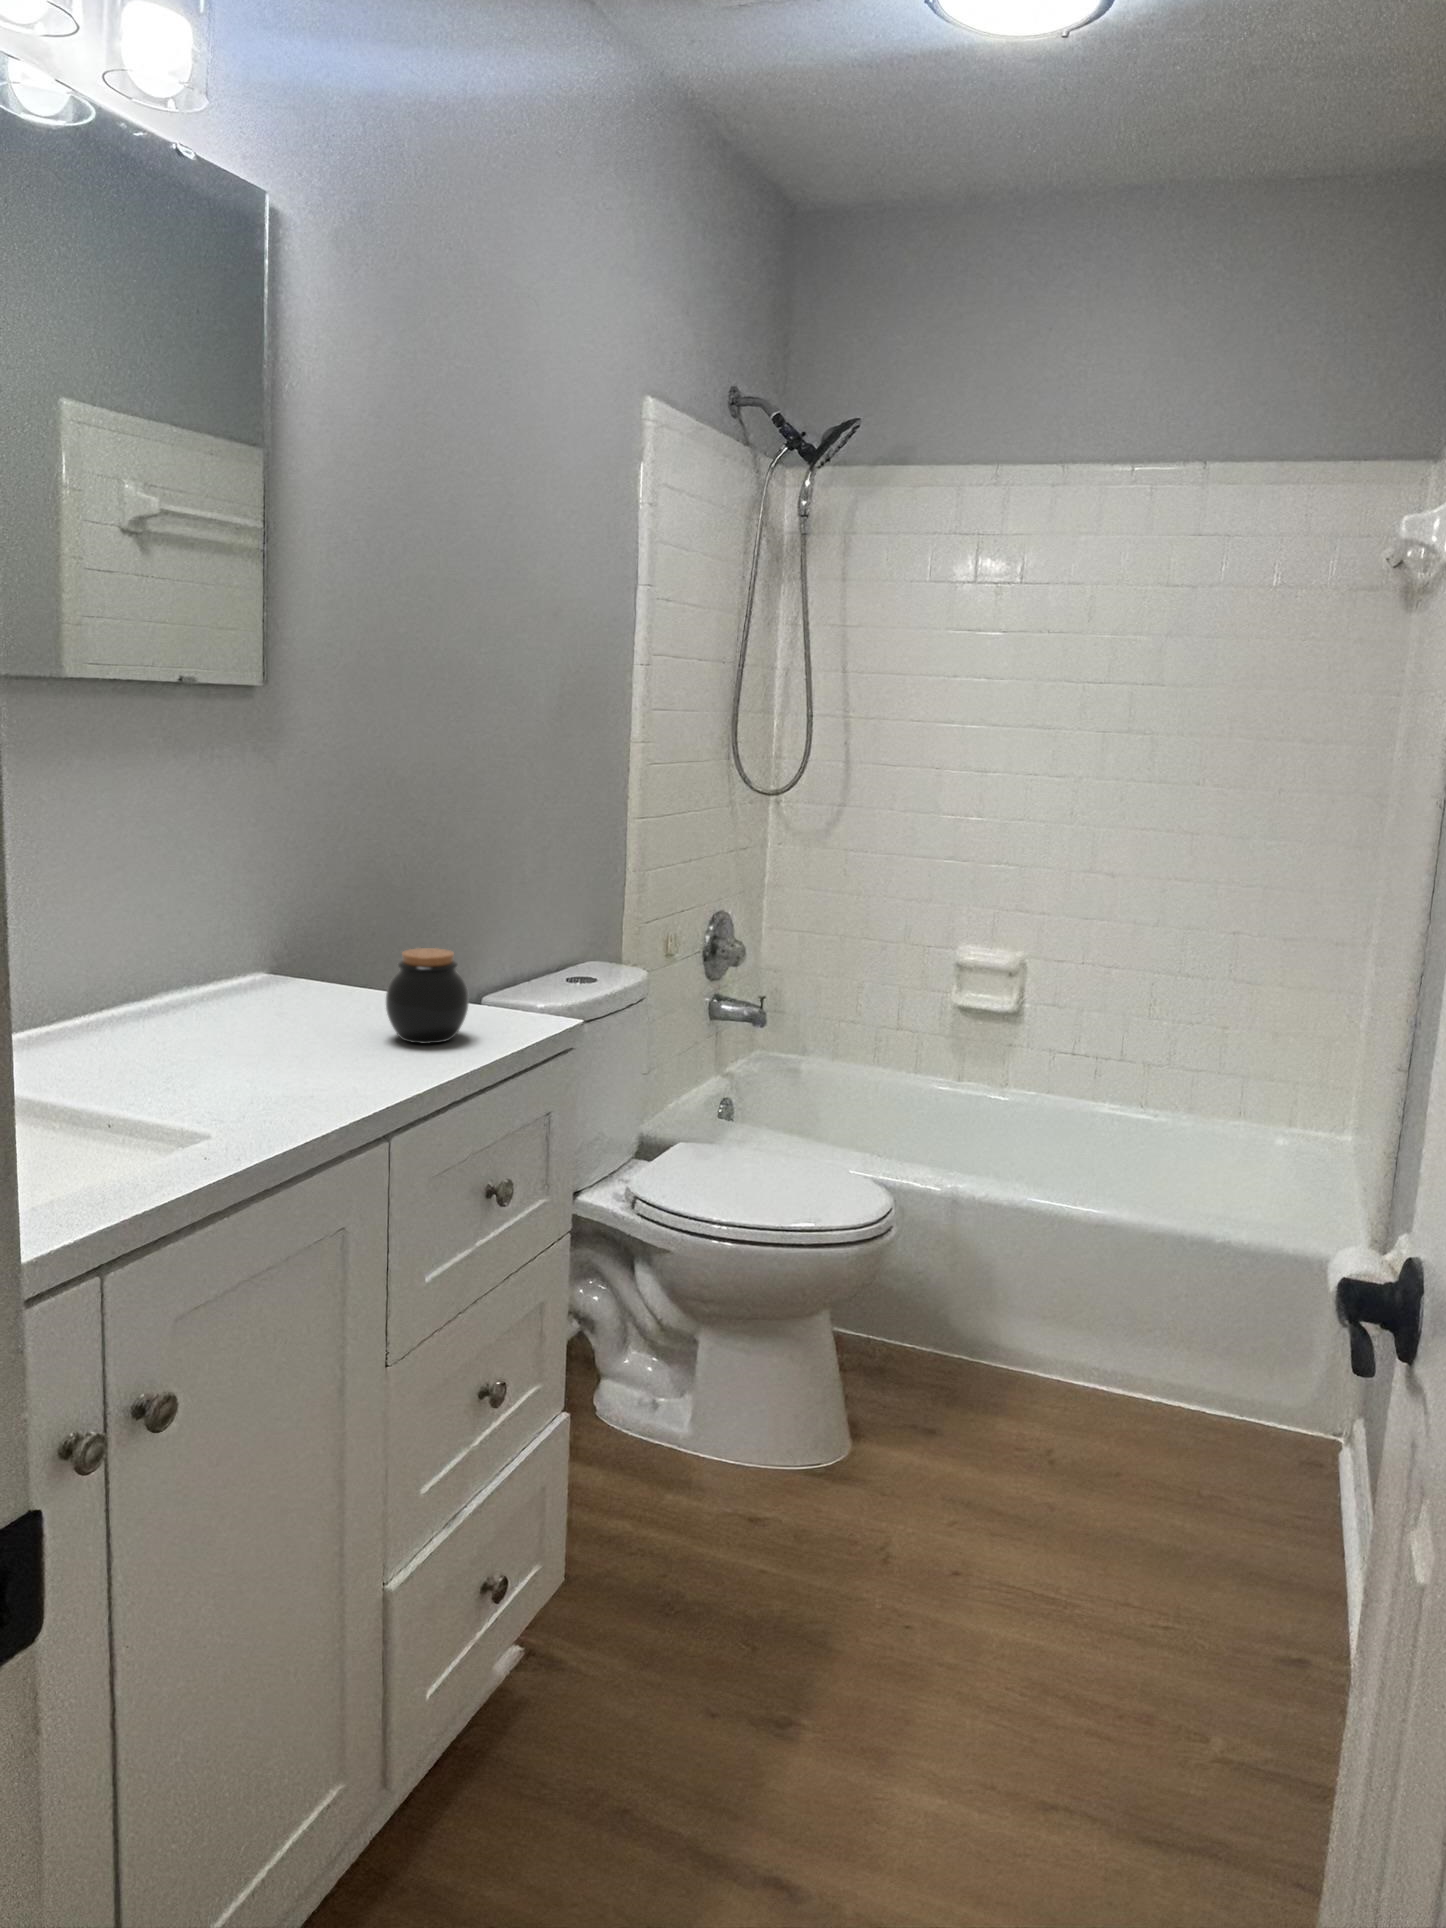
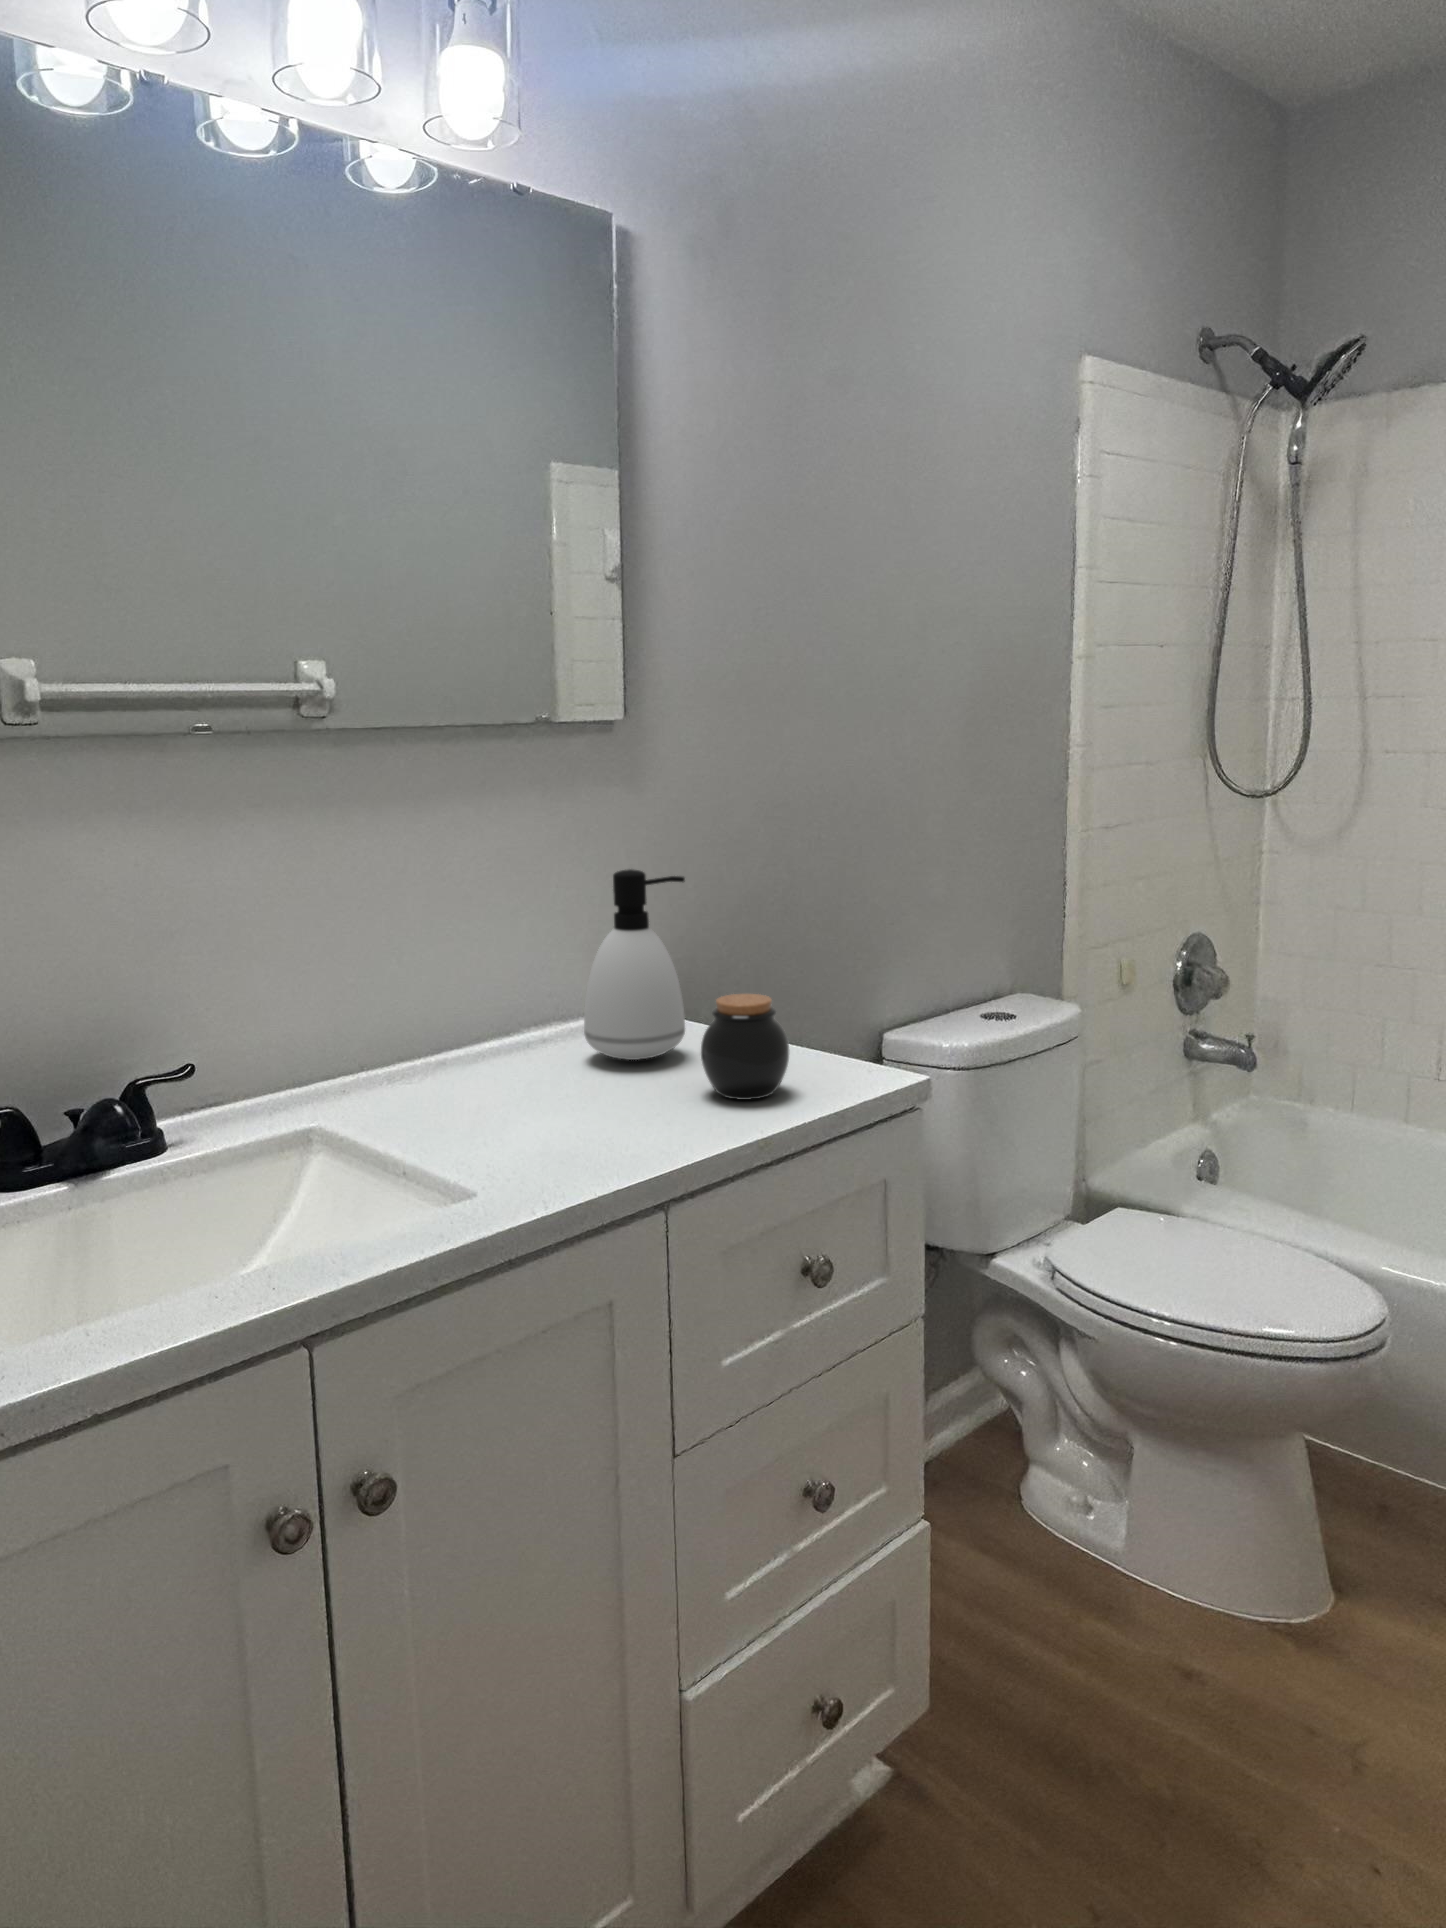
soap dispenser: none [248,833,354,1015] -> present [584,869,685,1060]

